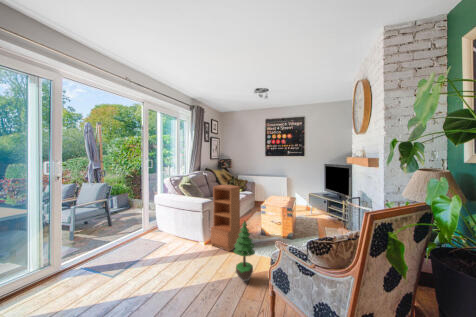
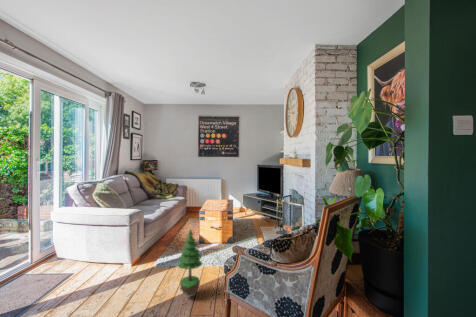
bookcase: present [211,185,240,251] -> none [141,191,177,268]

